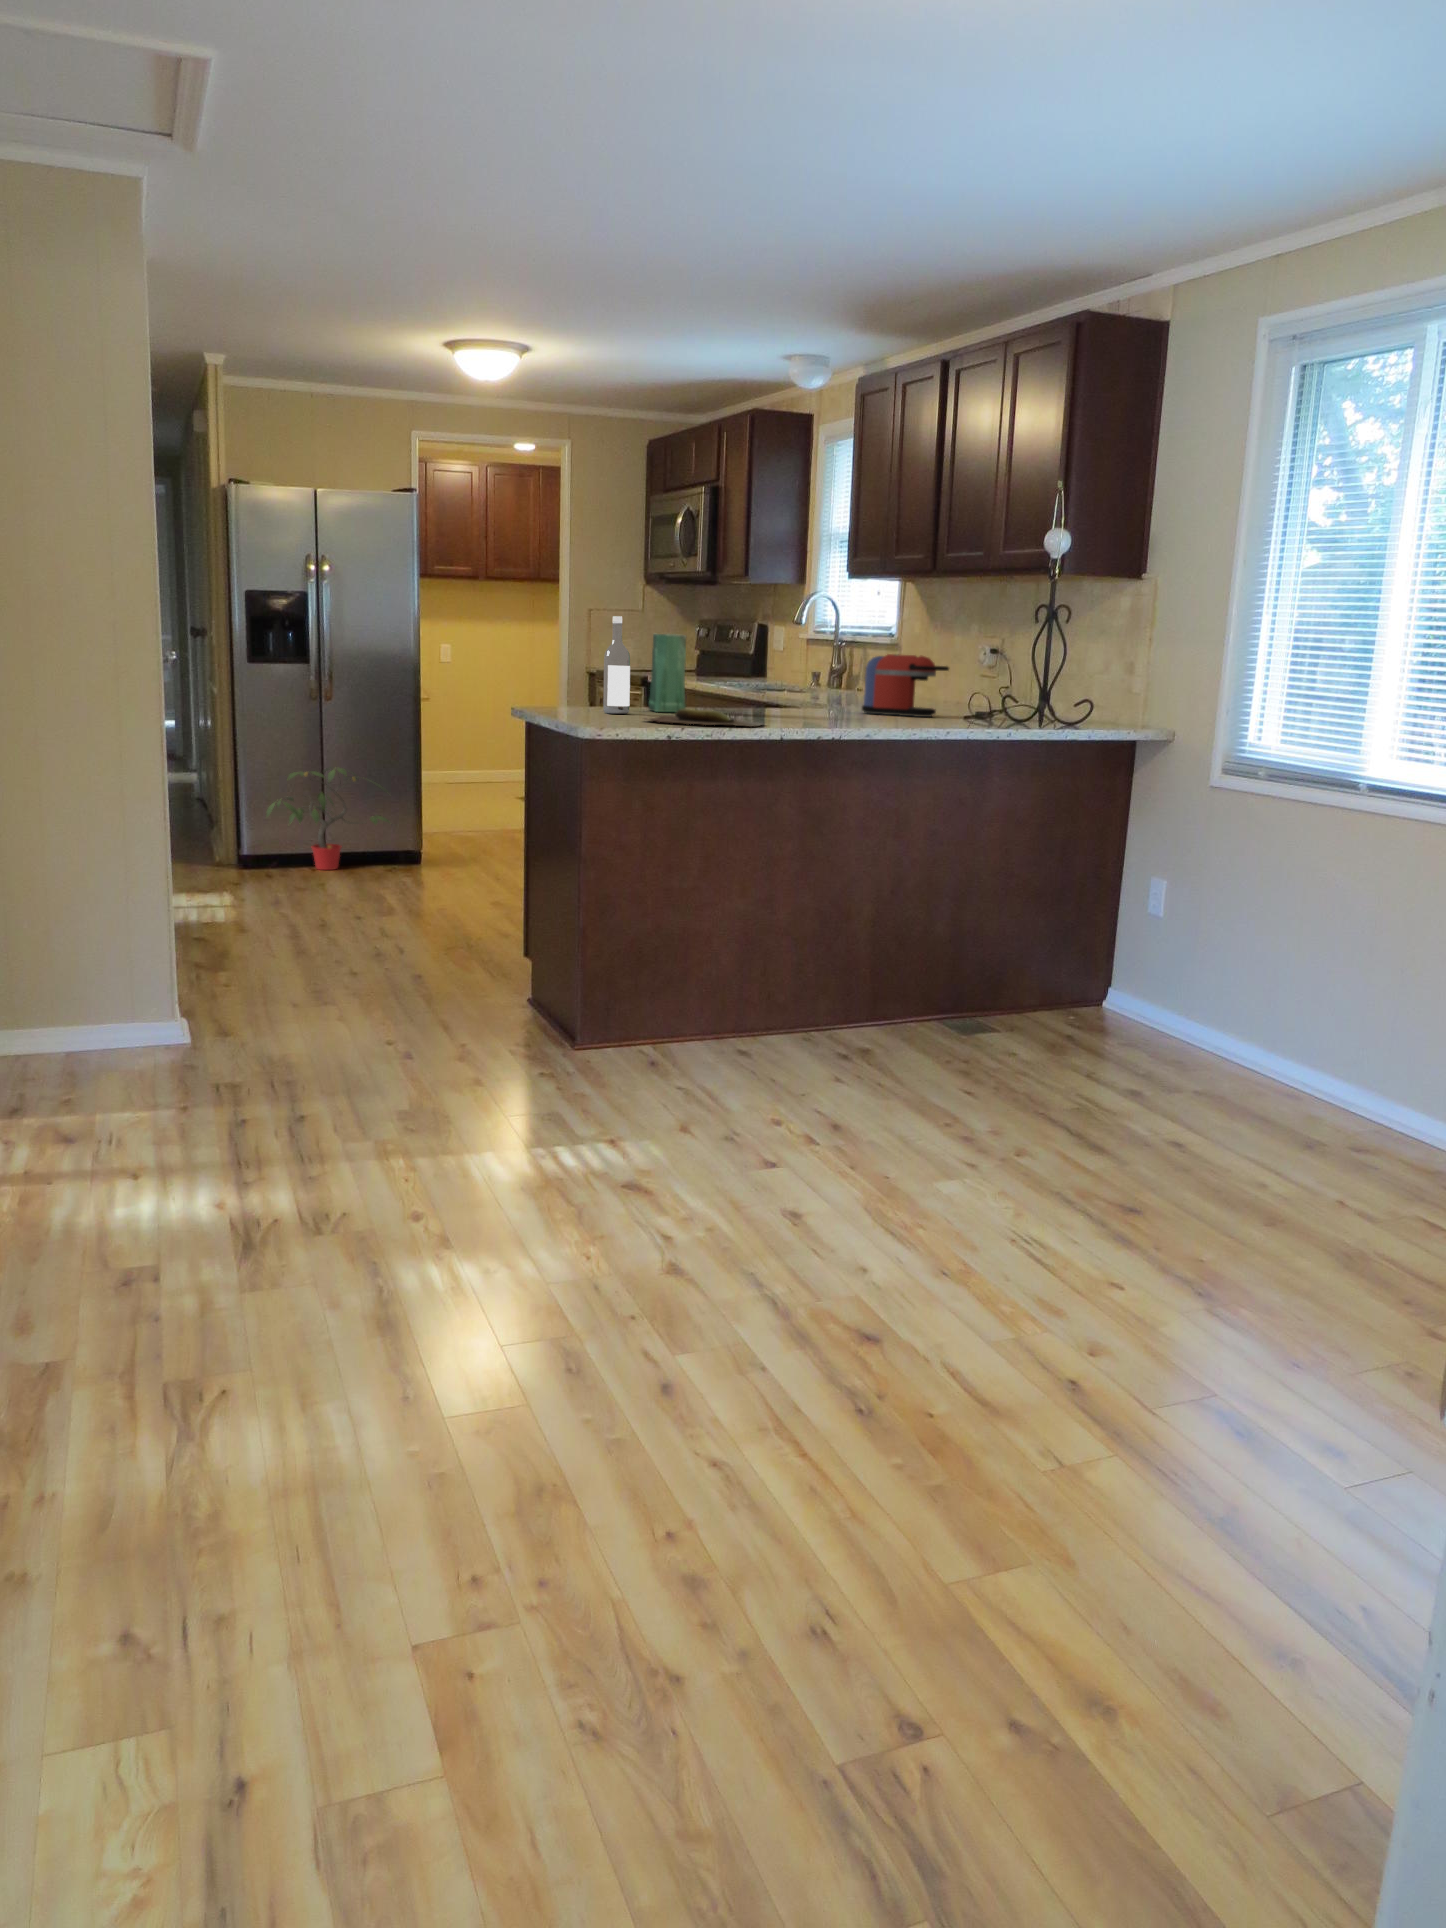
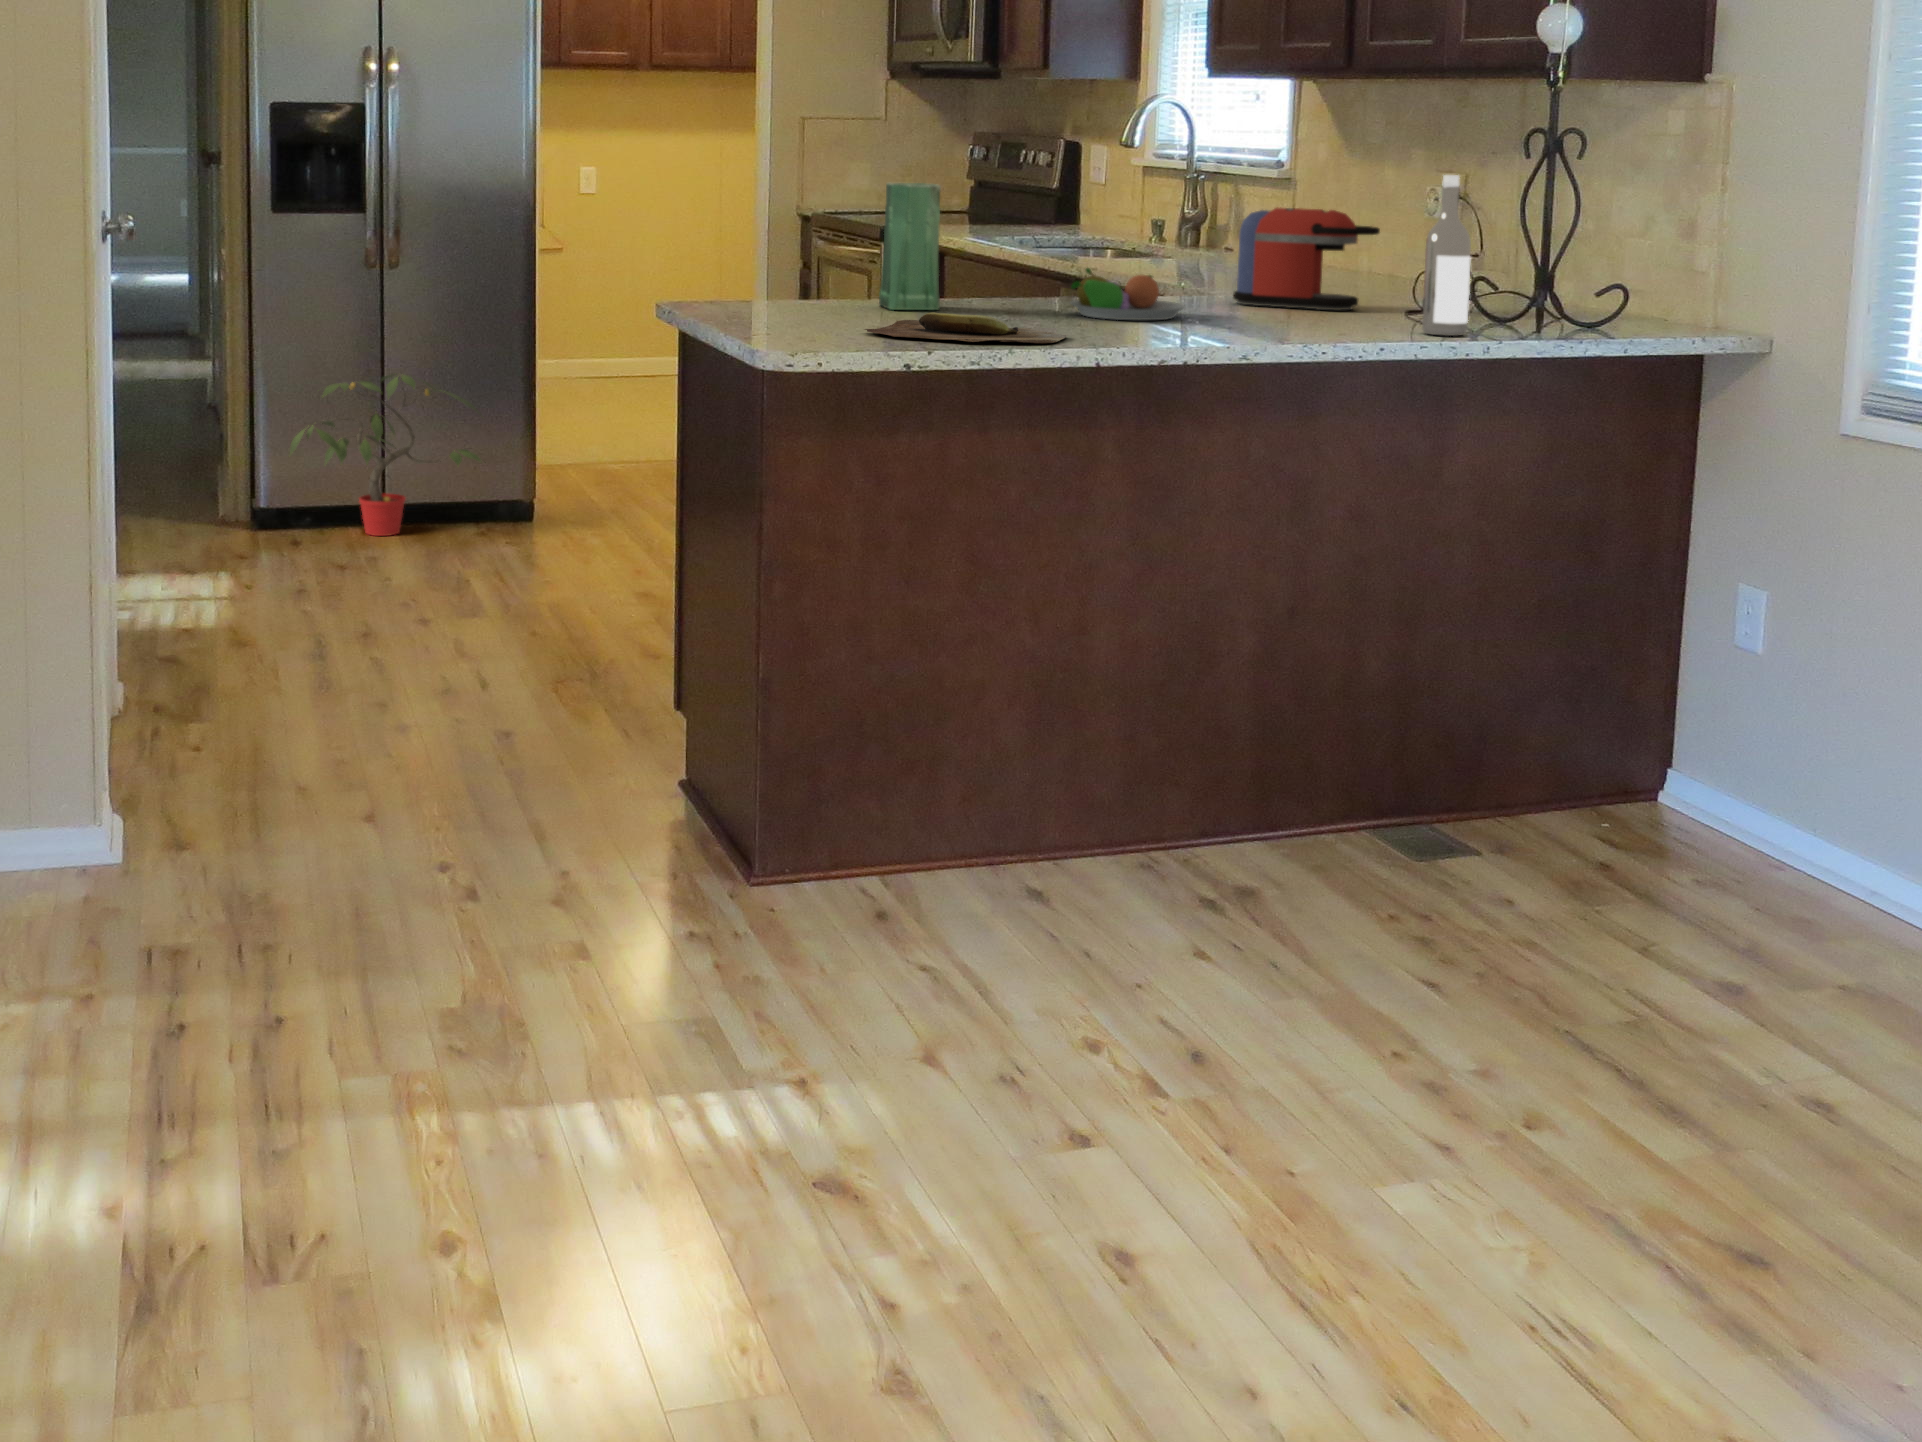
wine bottle: present [603,616,630,714] -> present [1422,175,1471,336]
fruit bowl: none [764,687,834,719] -> present [1070,268,1185,320]

